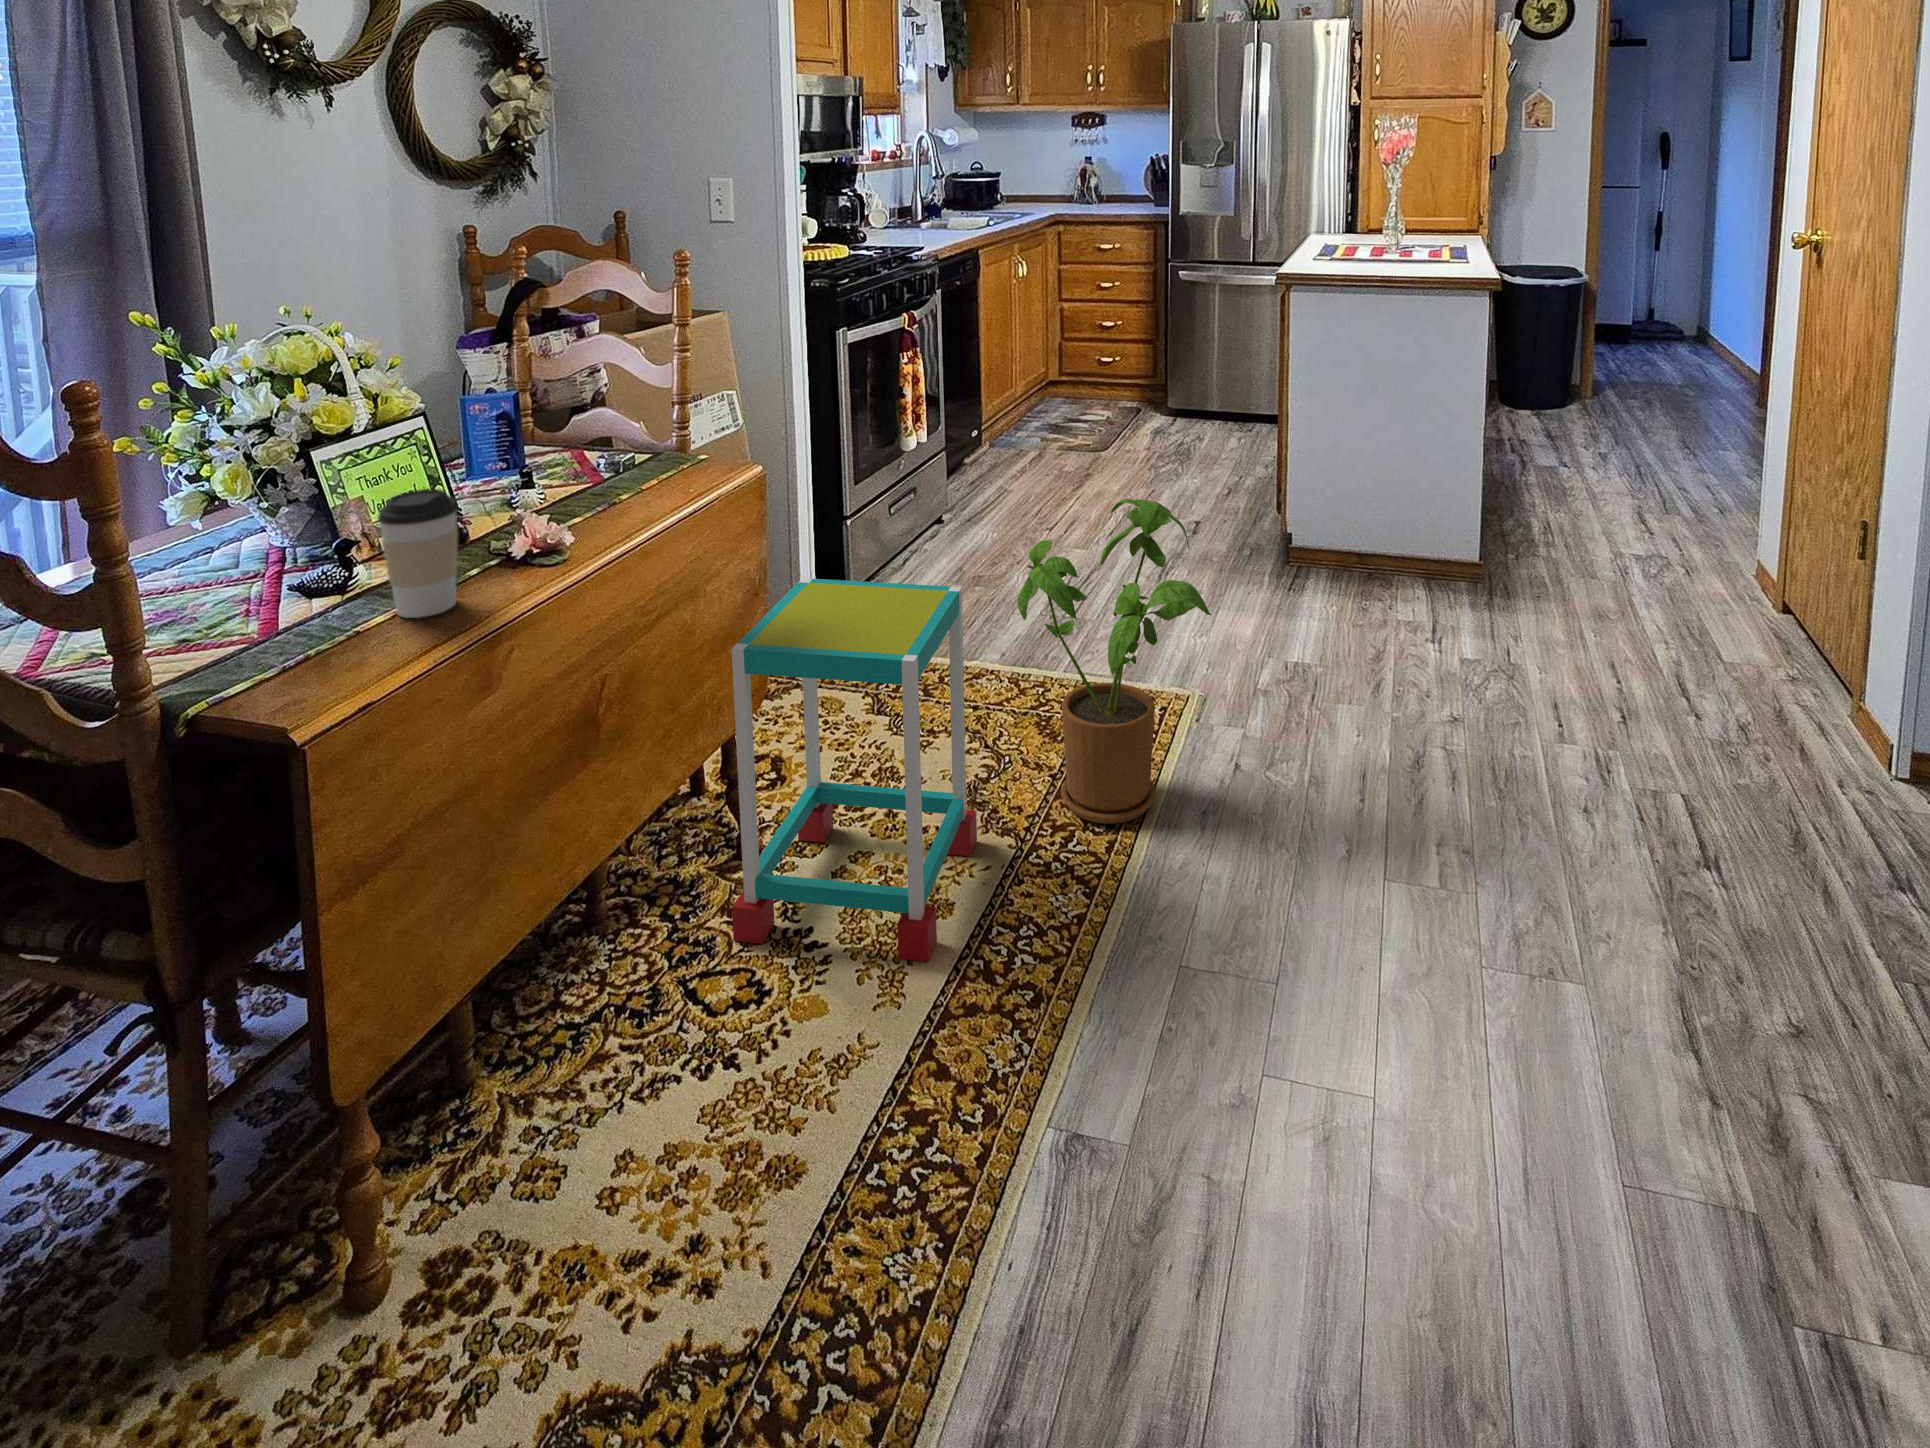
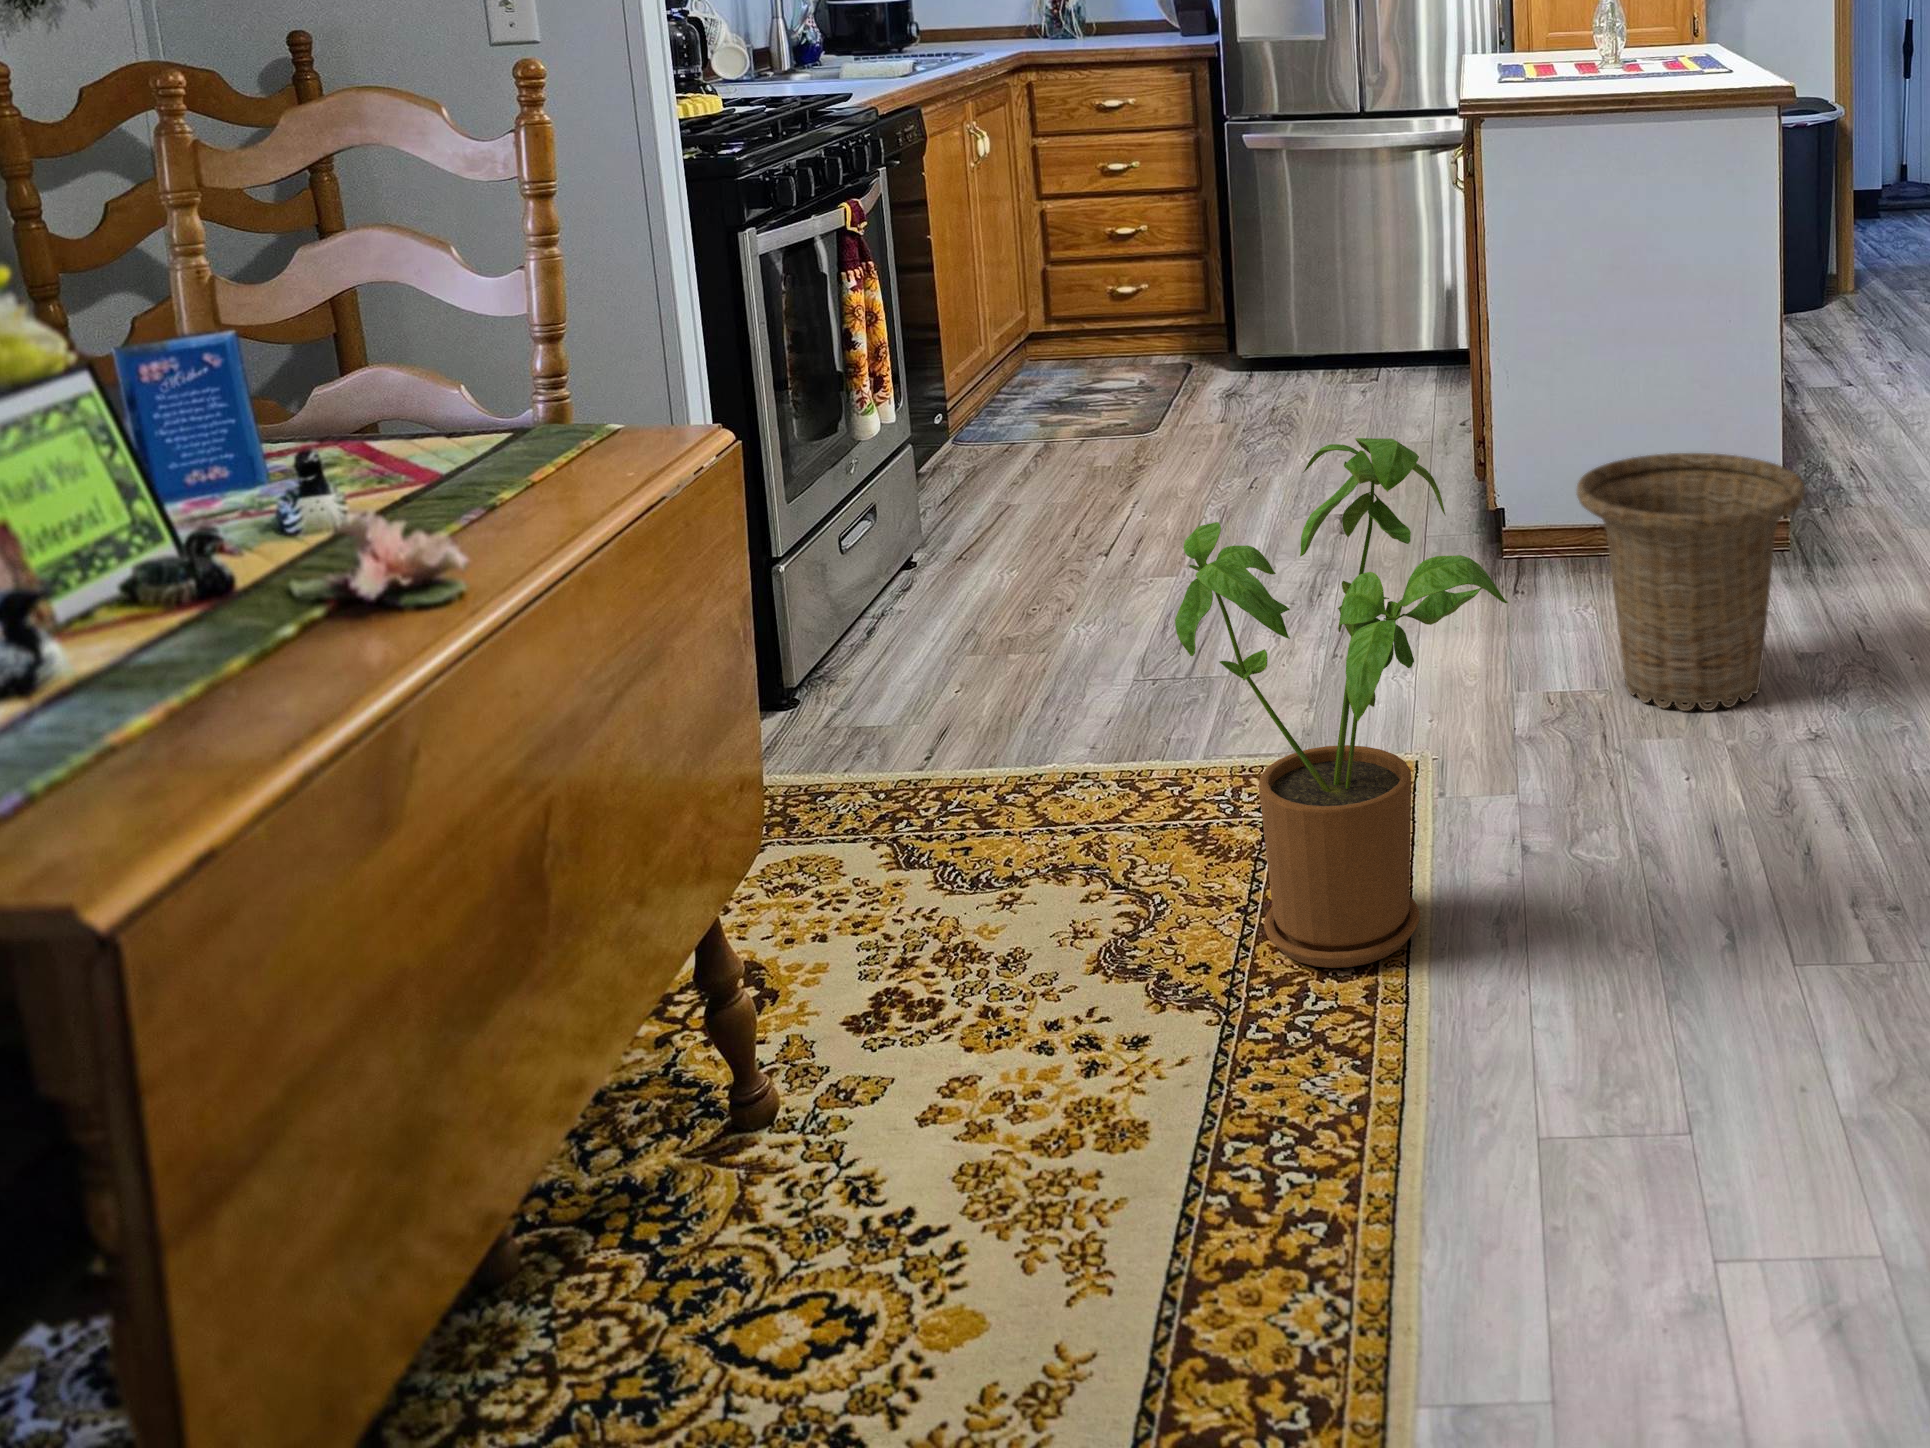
coffee cup: present [378,489,458,618] -> none [107,470,277,715]
basket: none [1312,514,1462,686] -> present [1577,453,1805,711]
side table: present [732,578,977,962] -> none [741,604,1148,1253]

